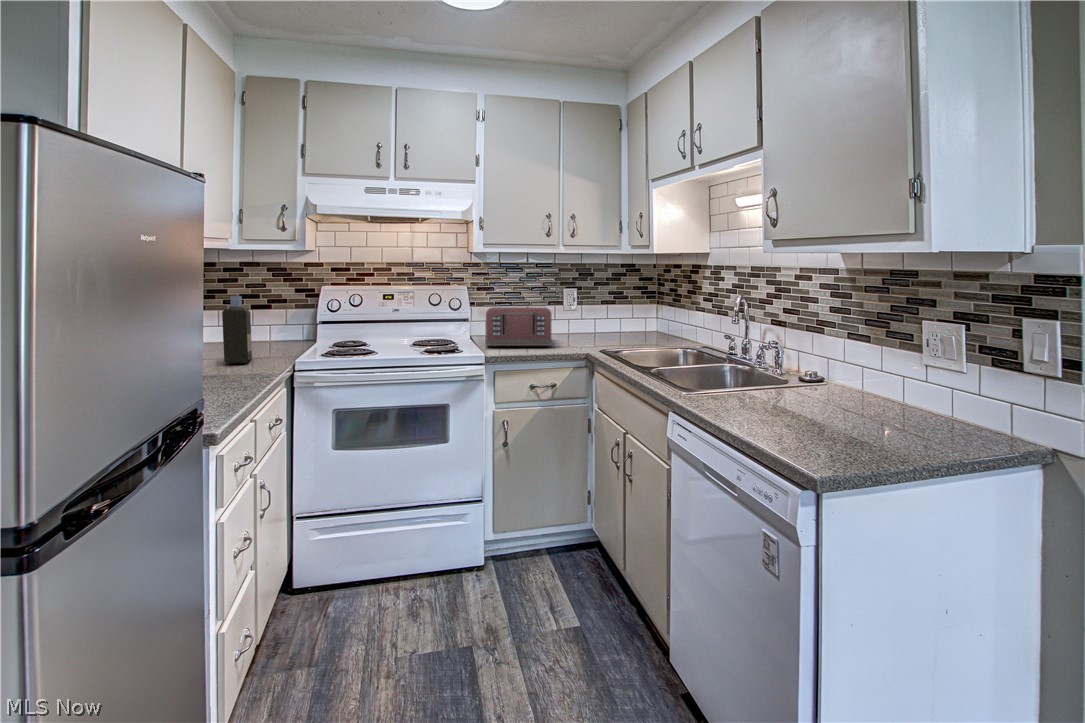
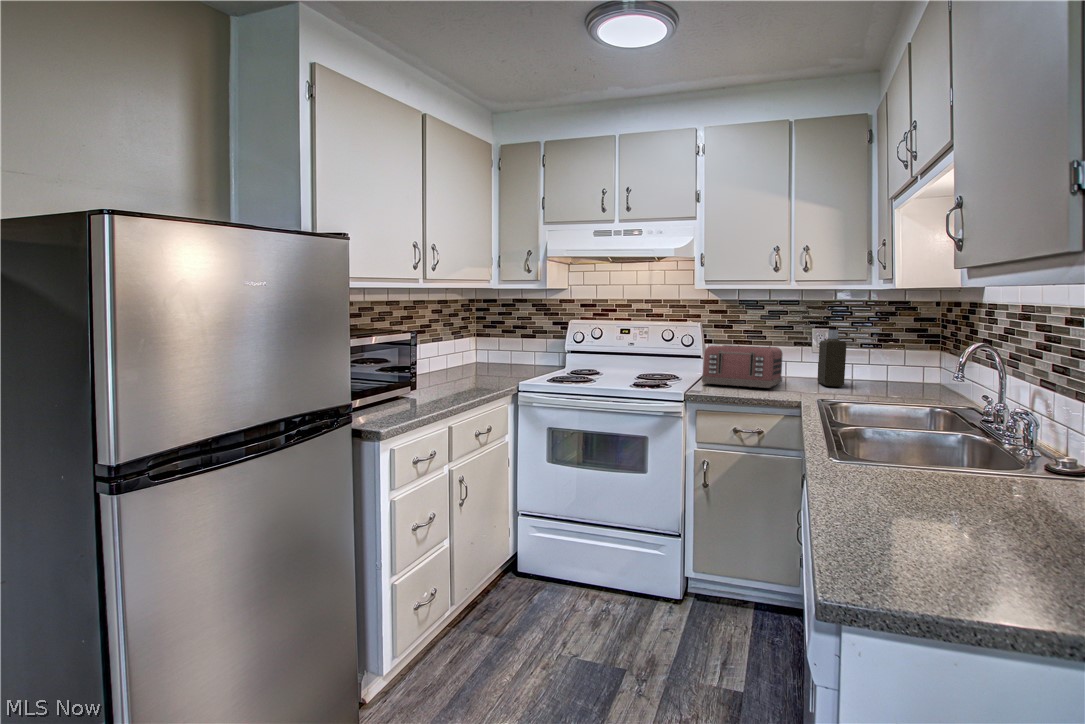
bottle: present [222,296,252,363] -> present [817,330,847,387]

